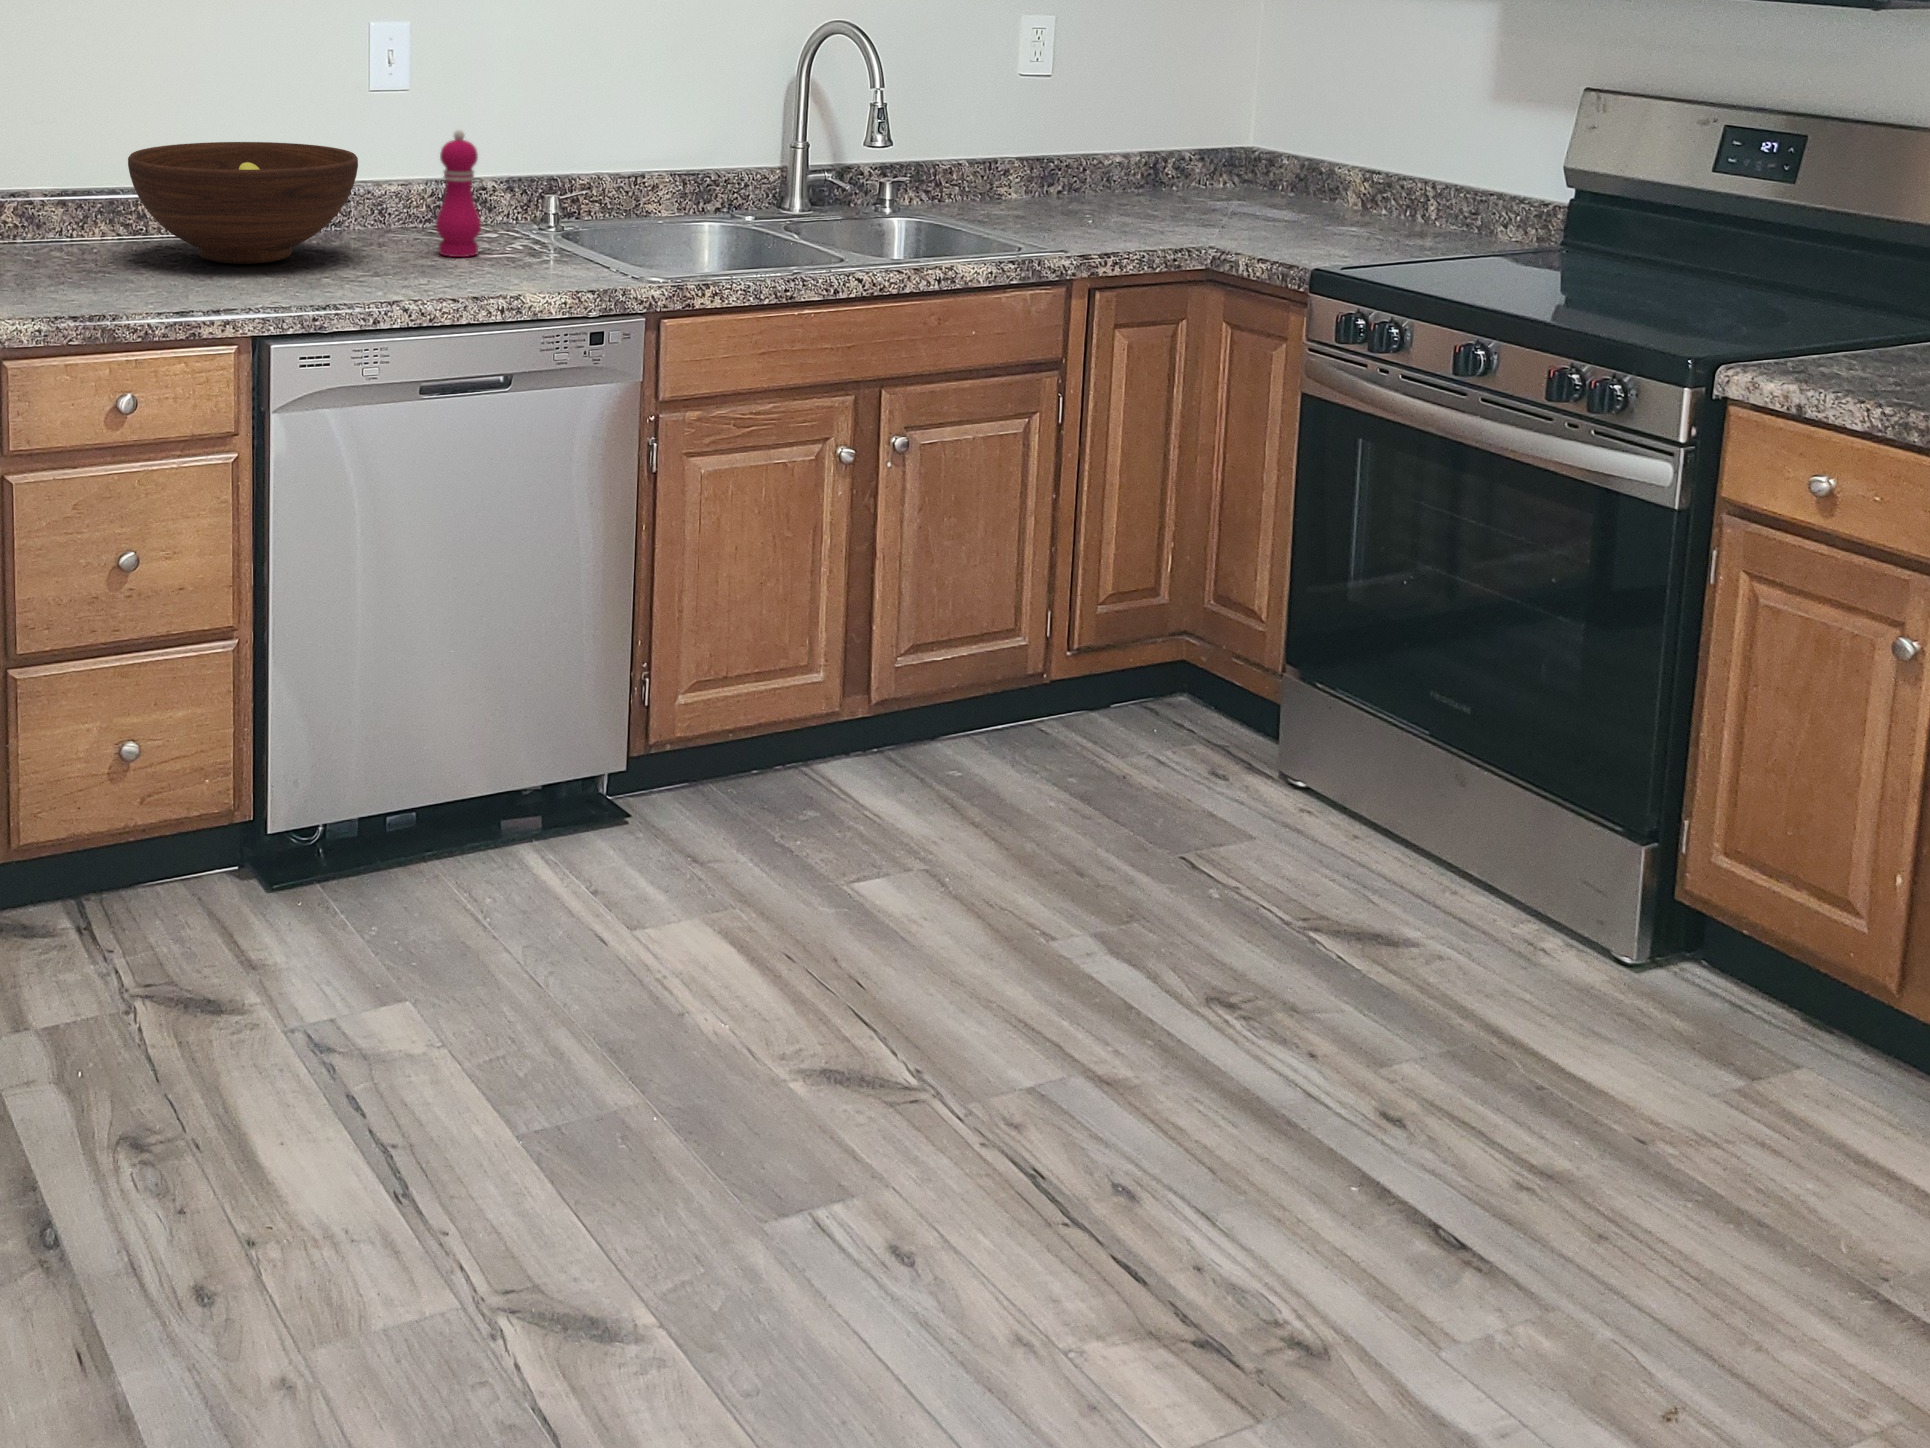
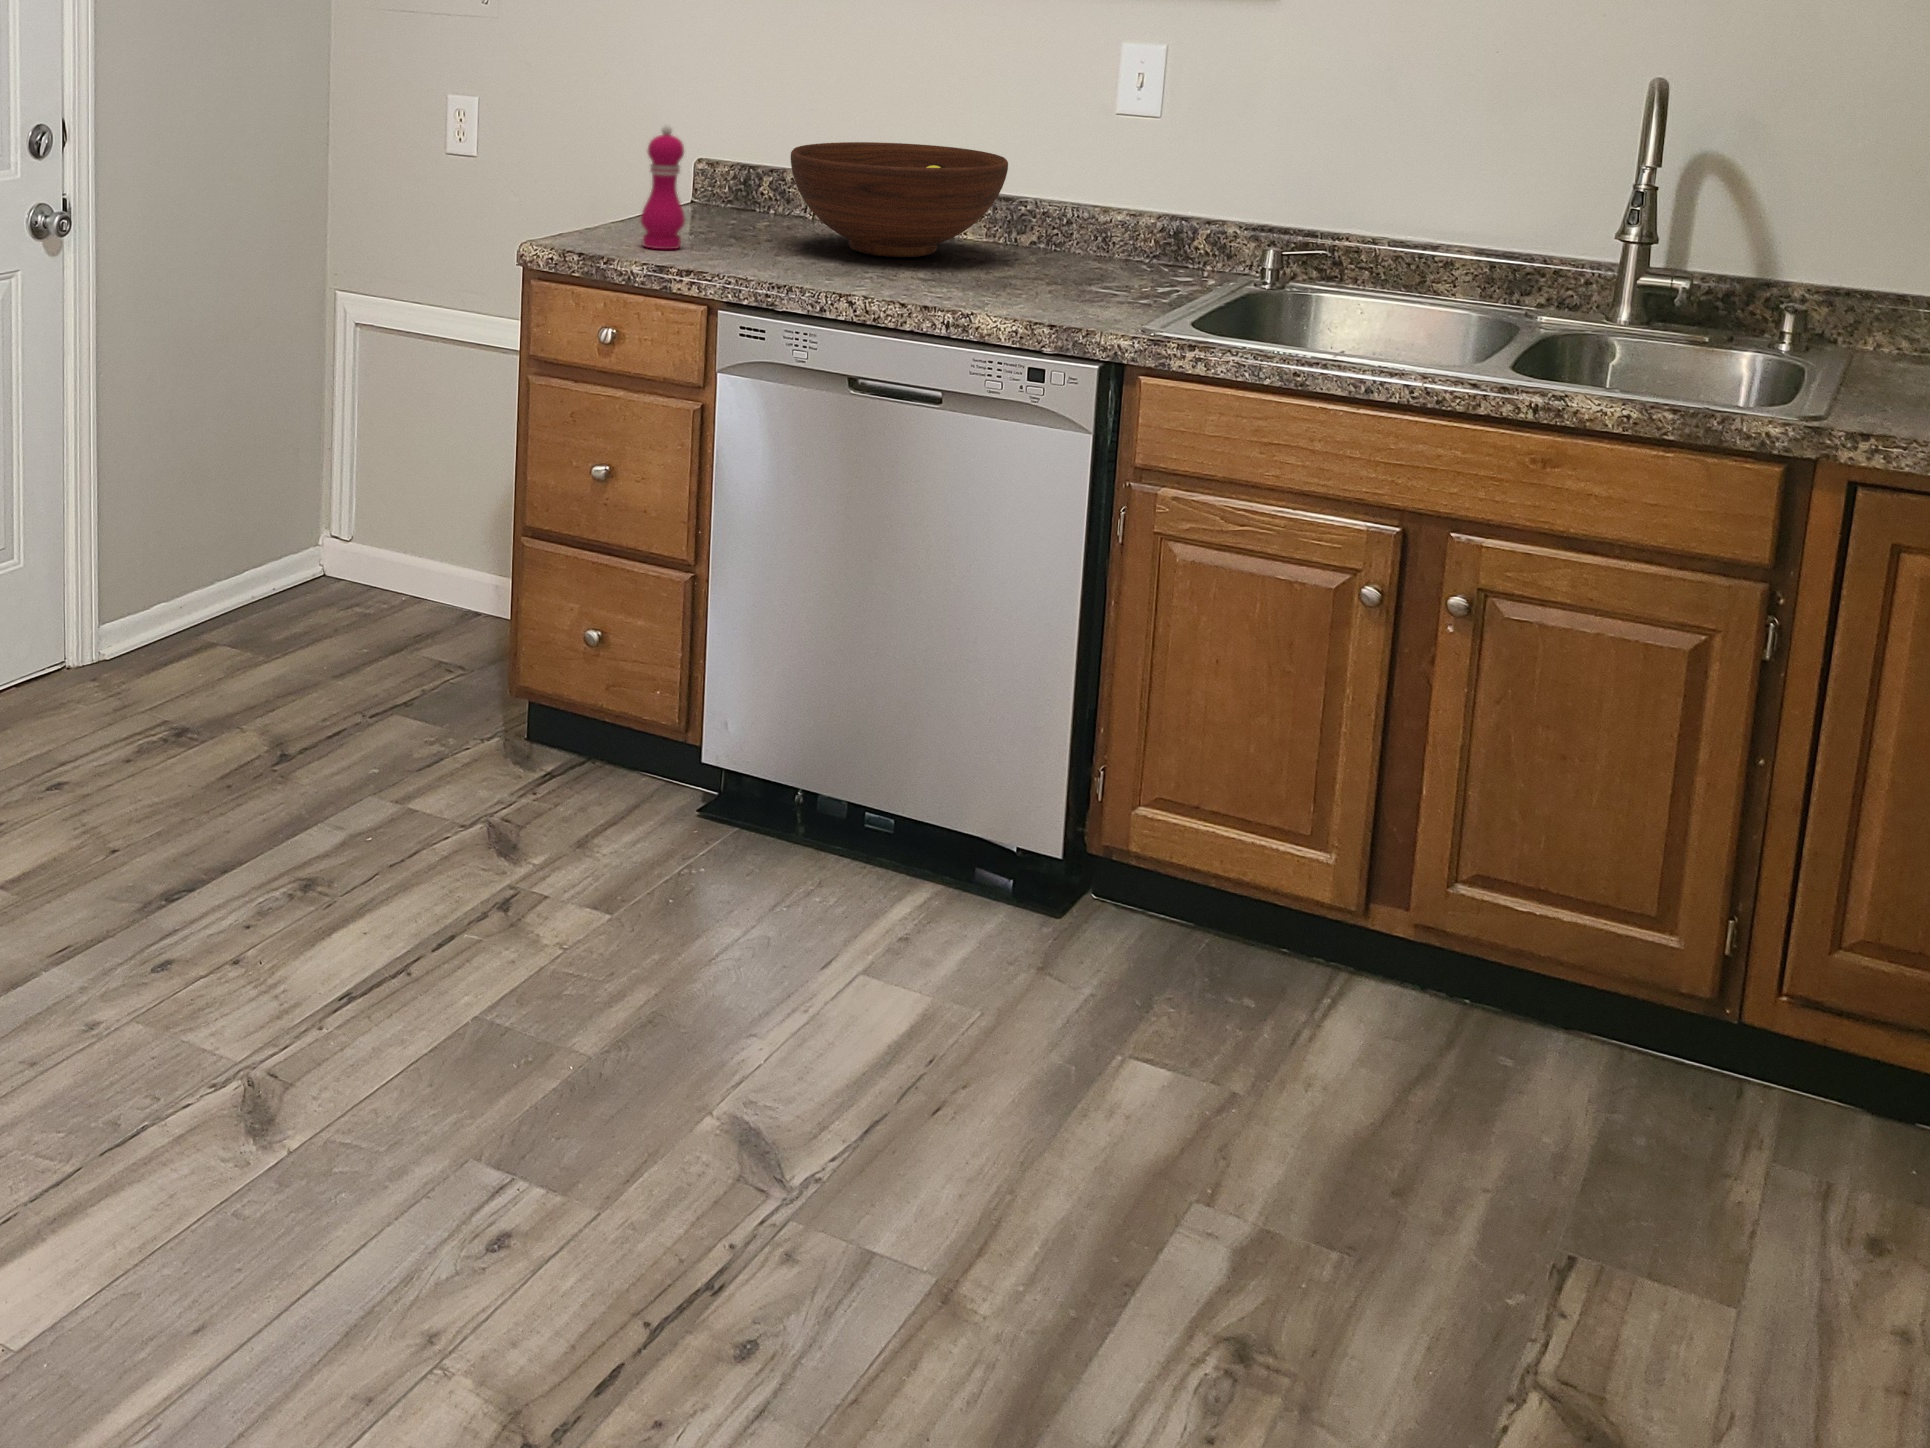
pepper mill: present [436,130,481,257] -> present [641,125,685,249]

